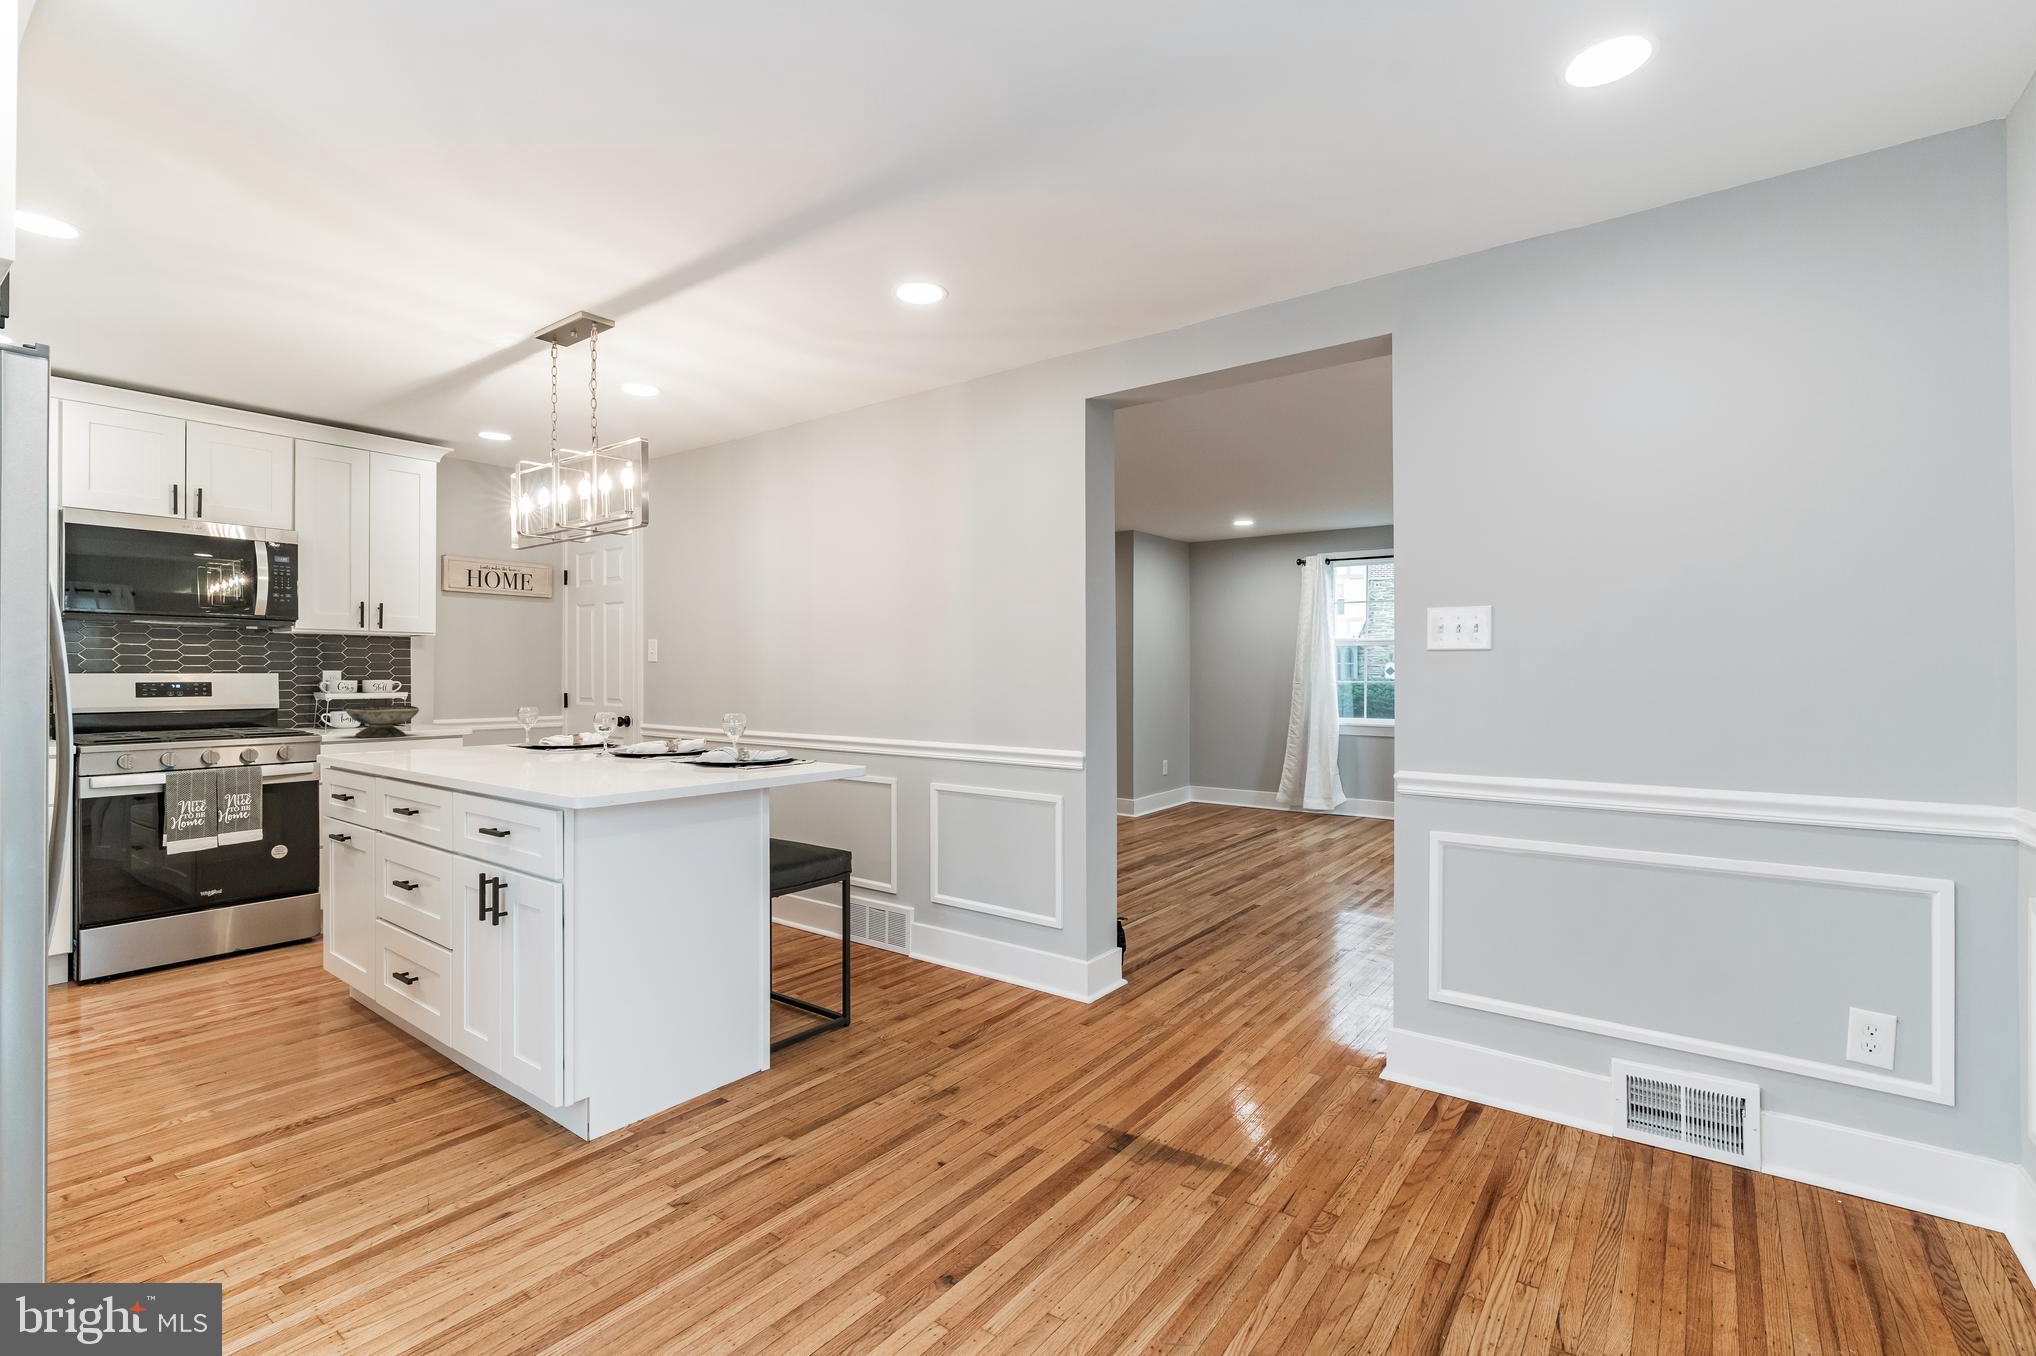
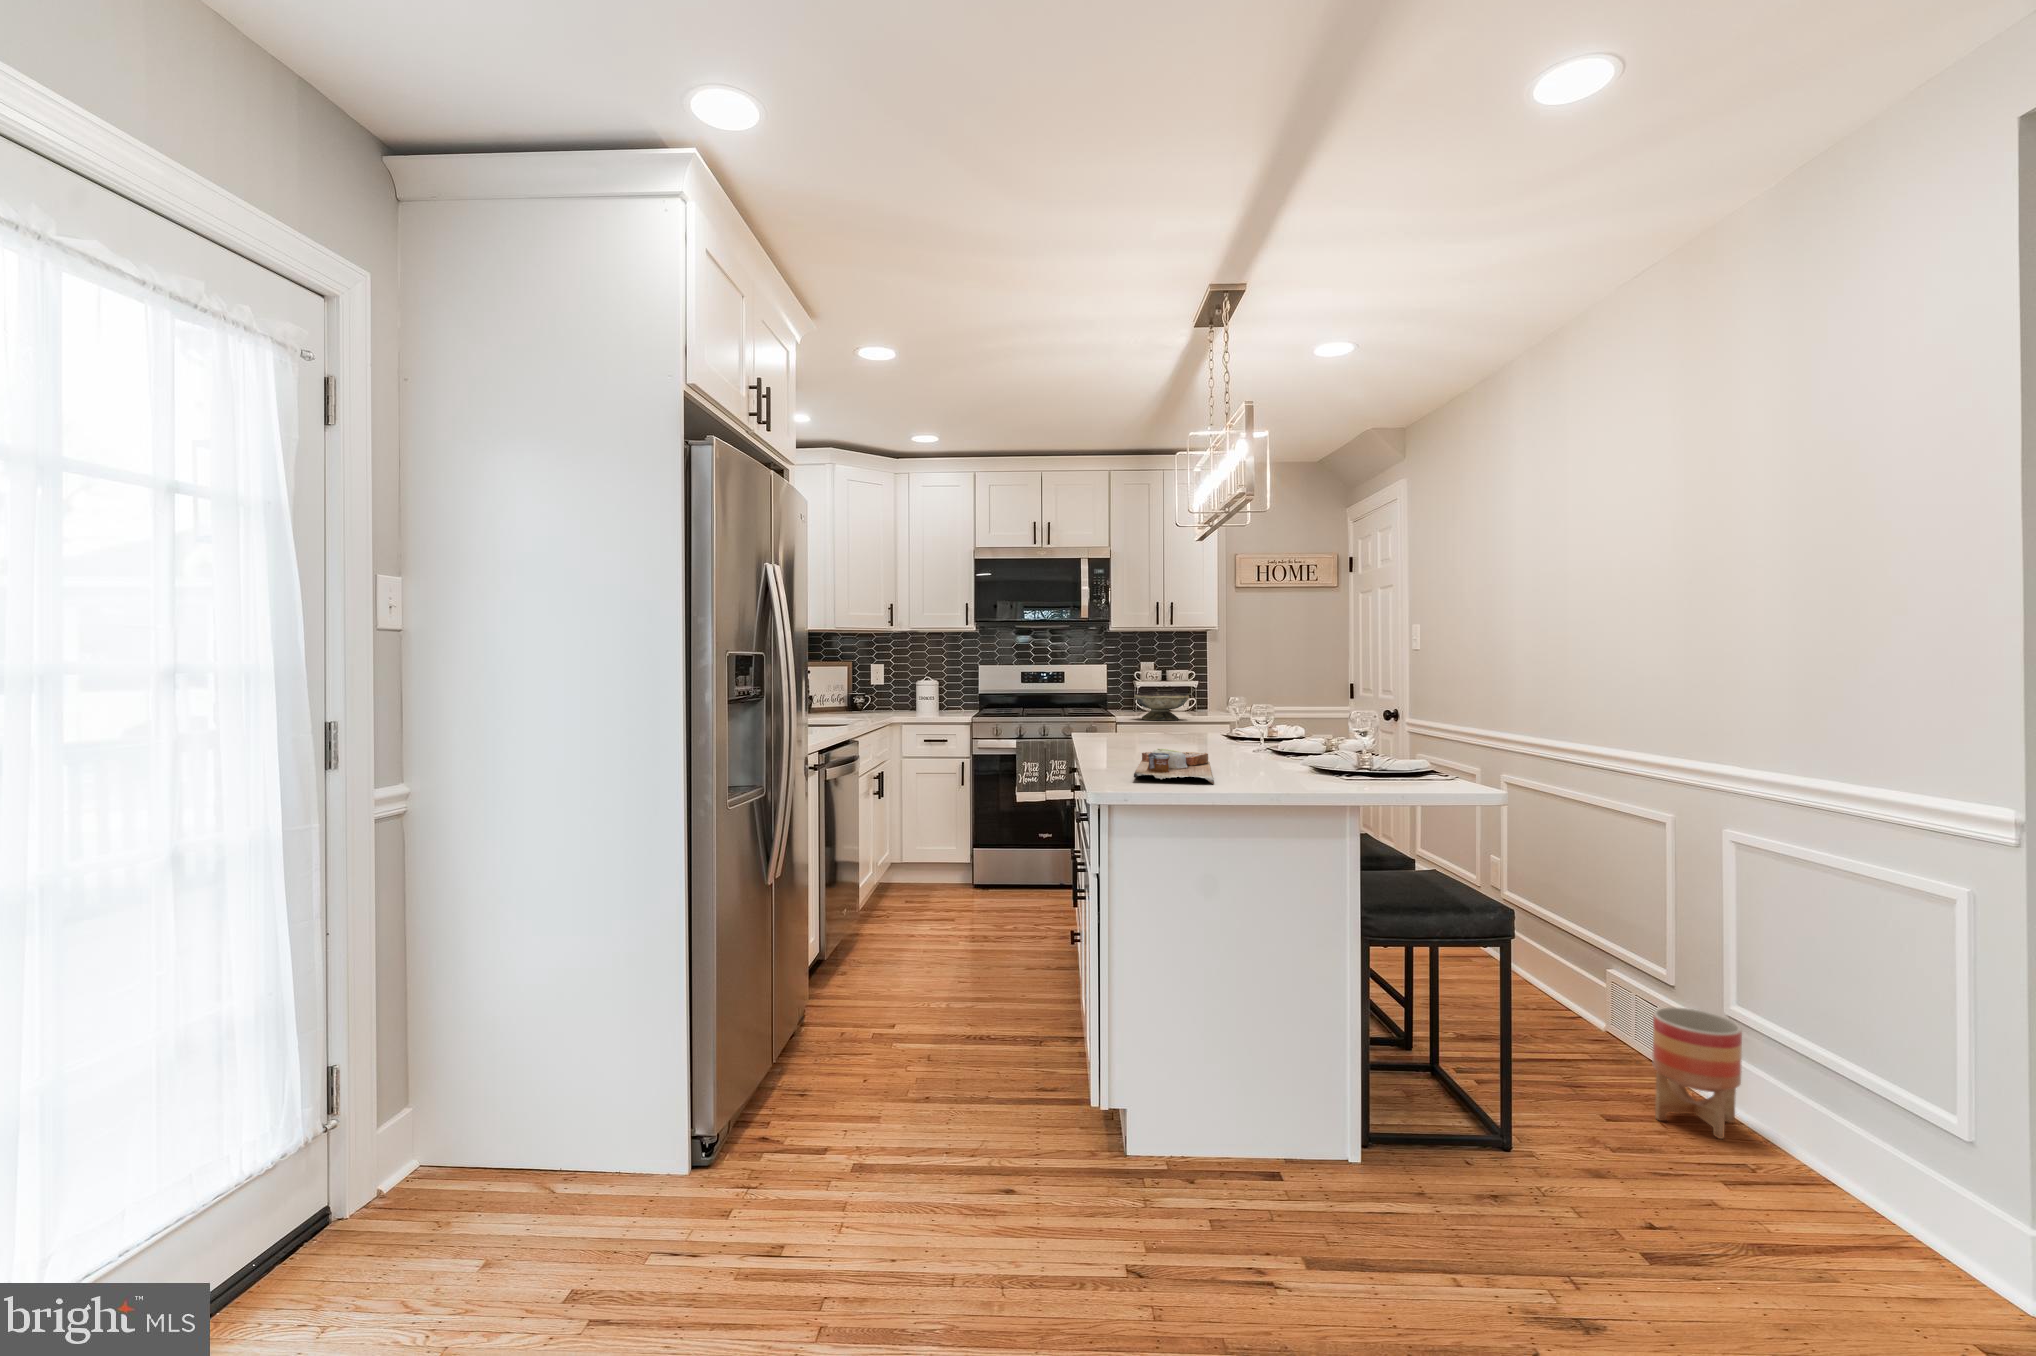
cutting board: none [559,756,680,784] -> present [1134,749,1214,784]
planter: none [902,901,950,980] -> present [1652,1007,1742,1139]

